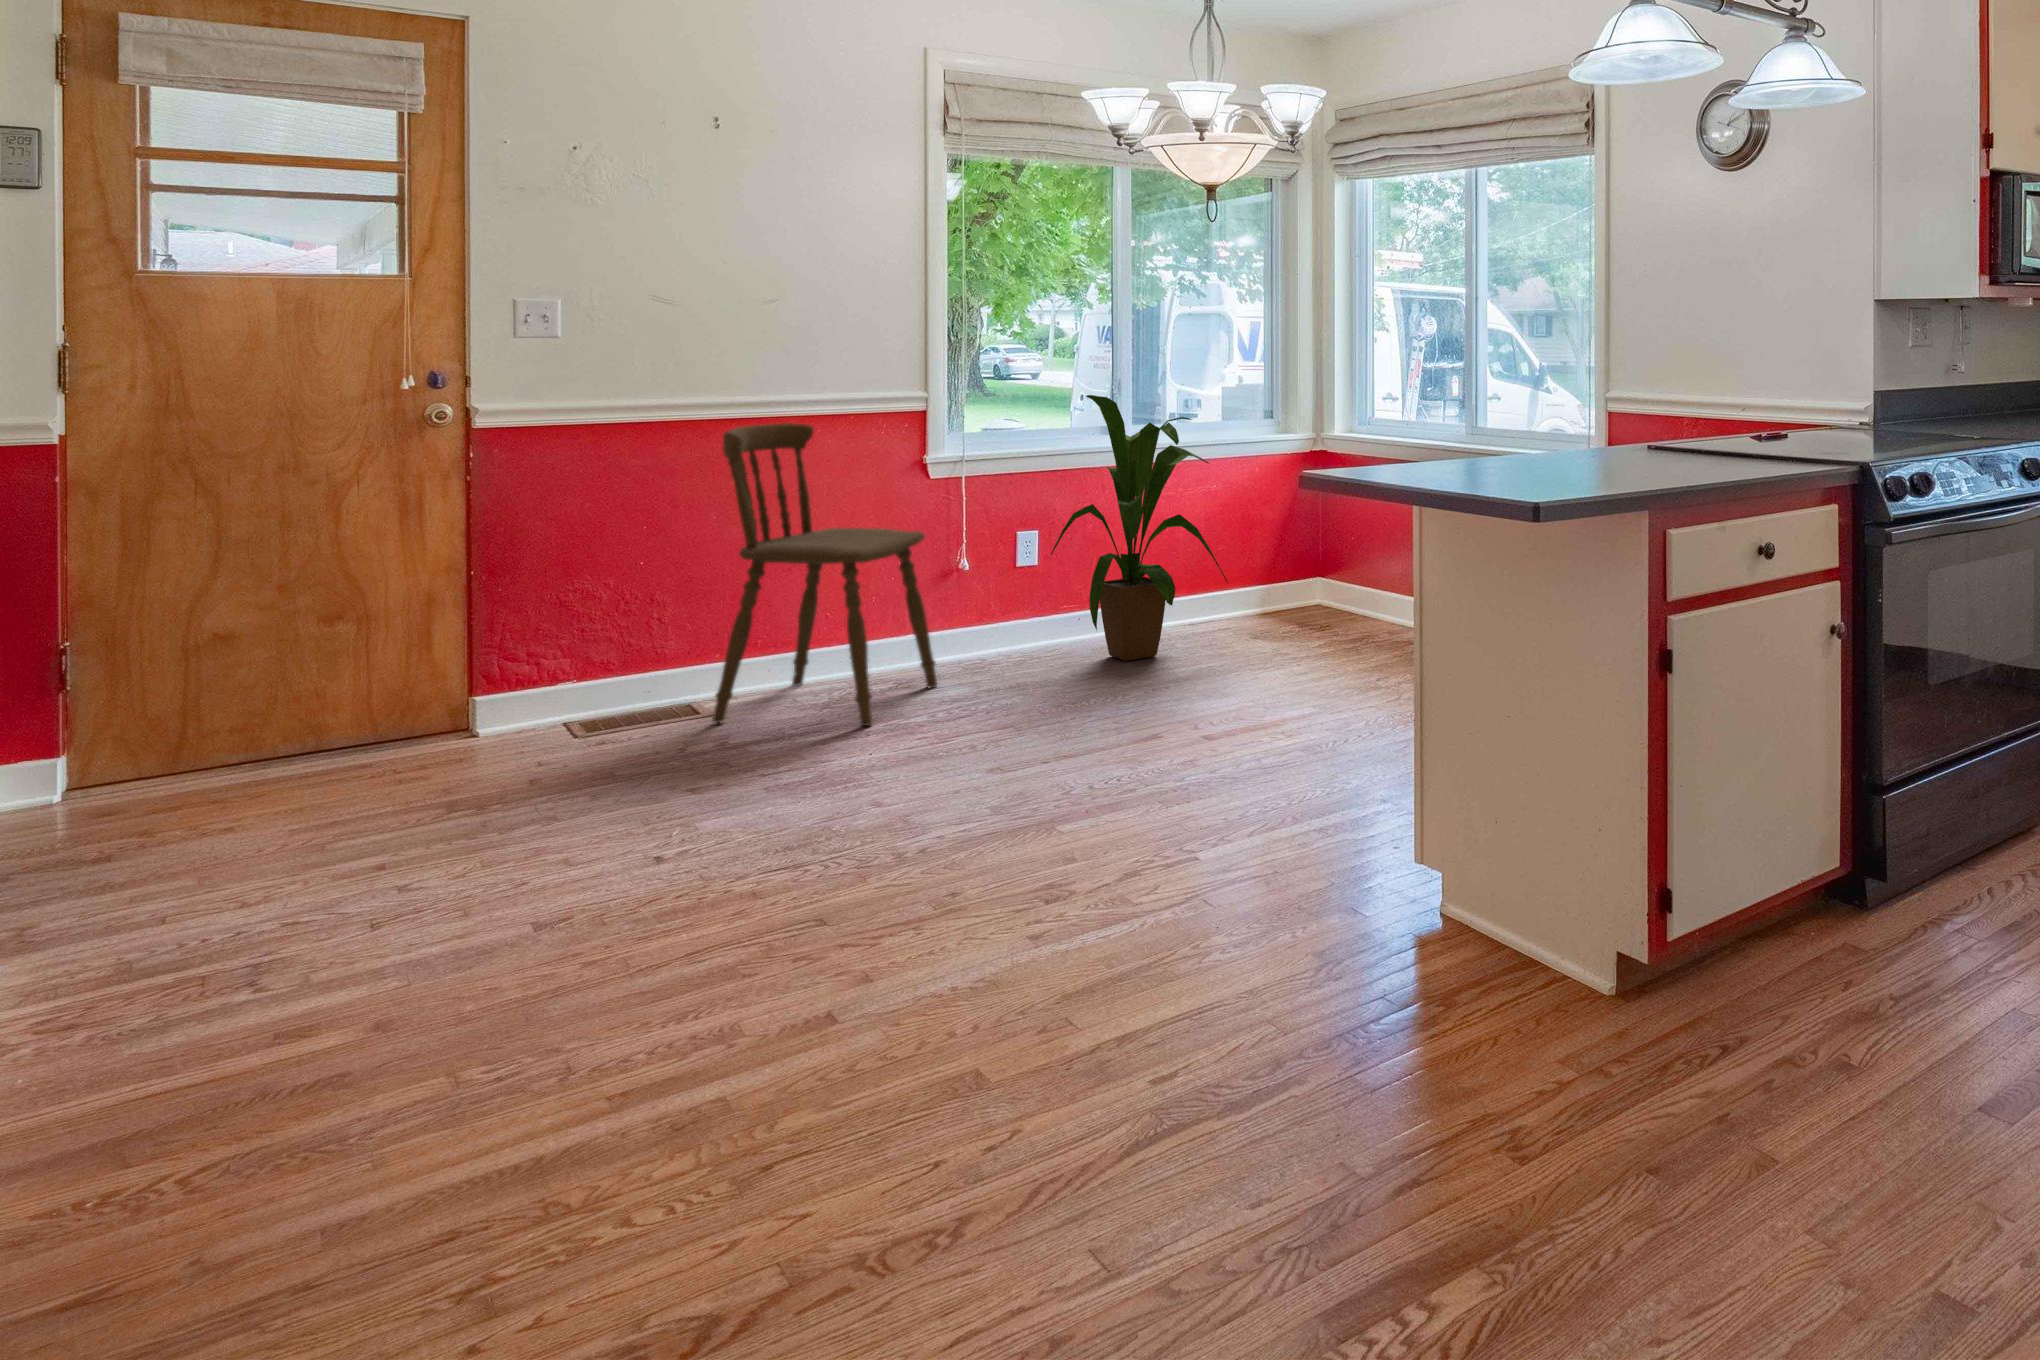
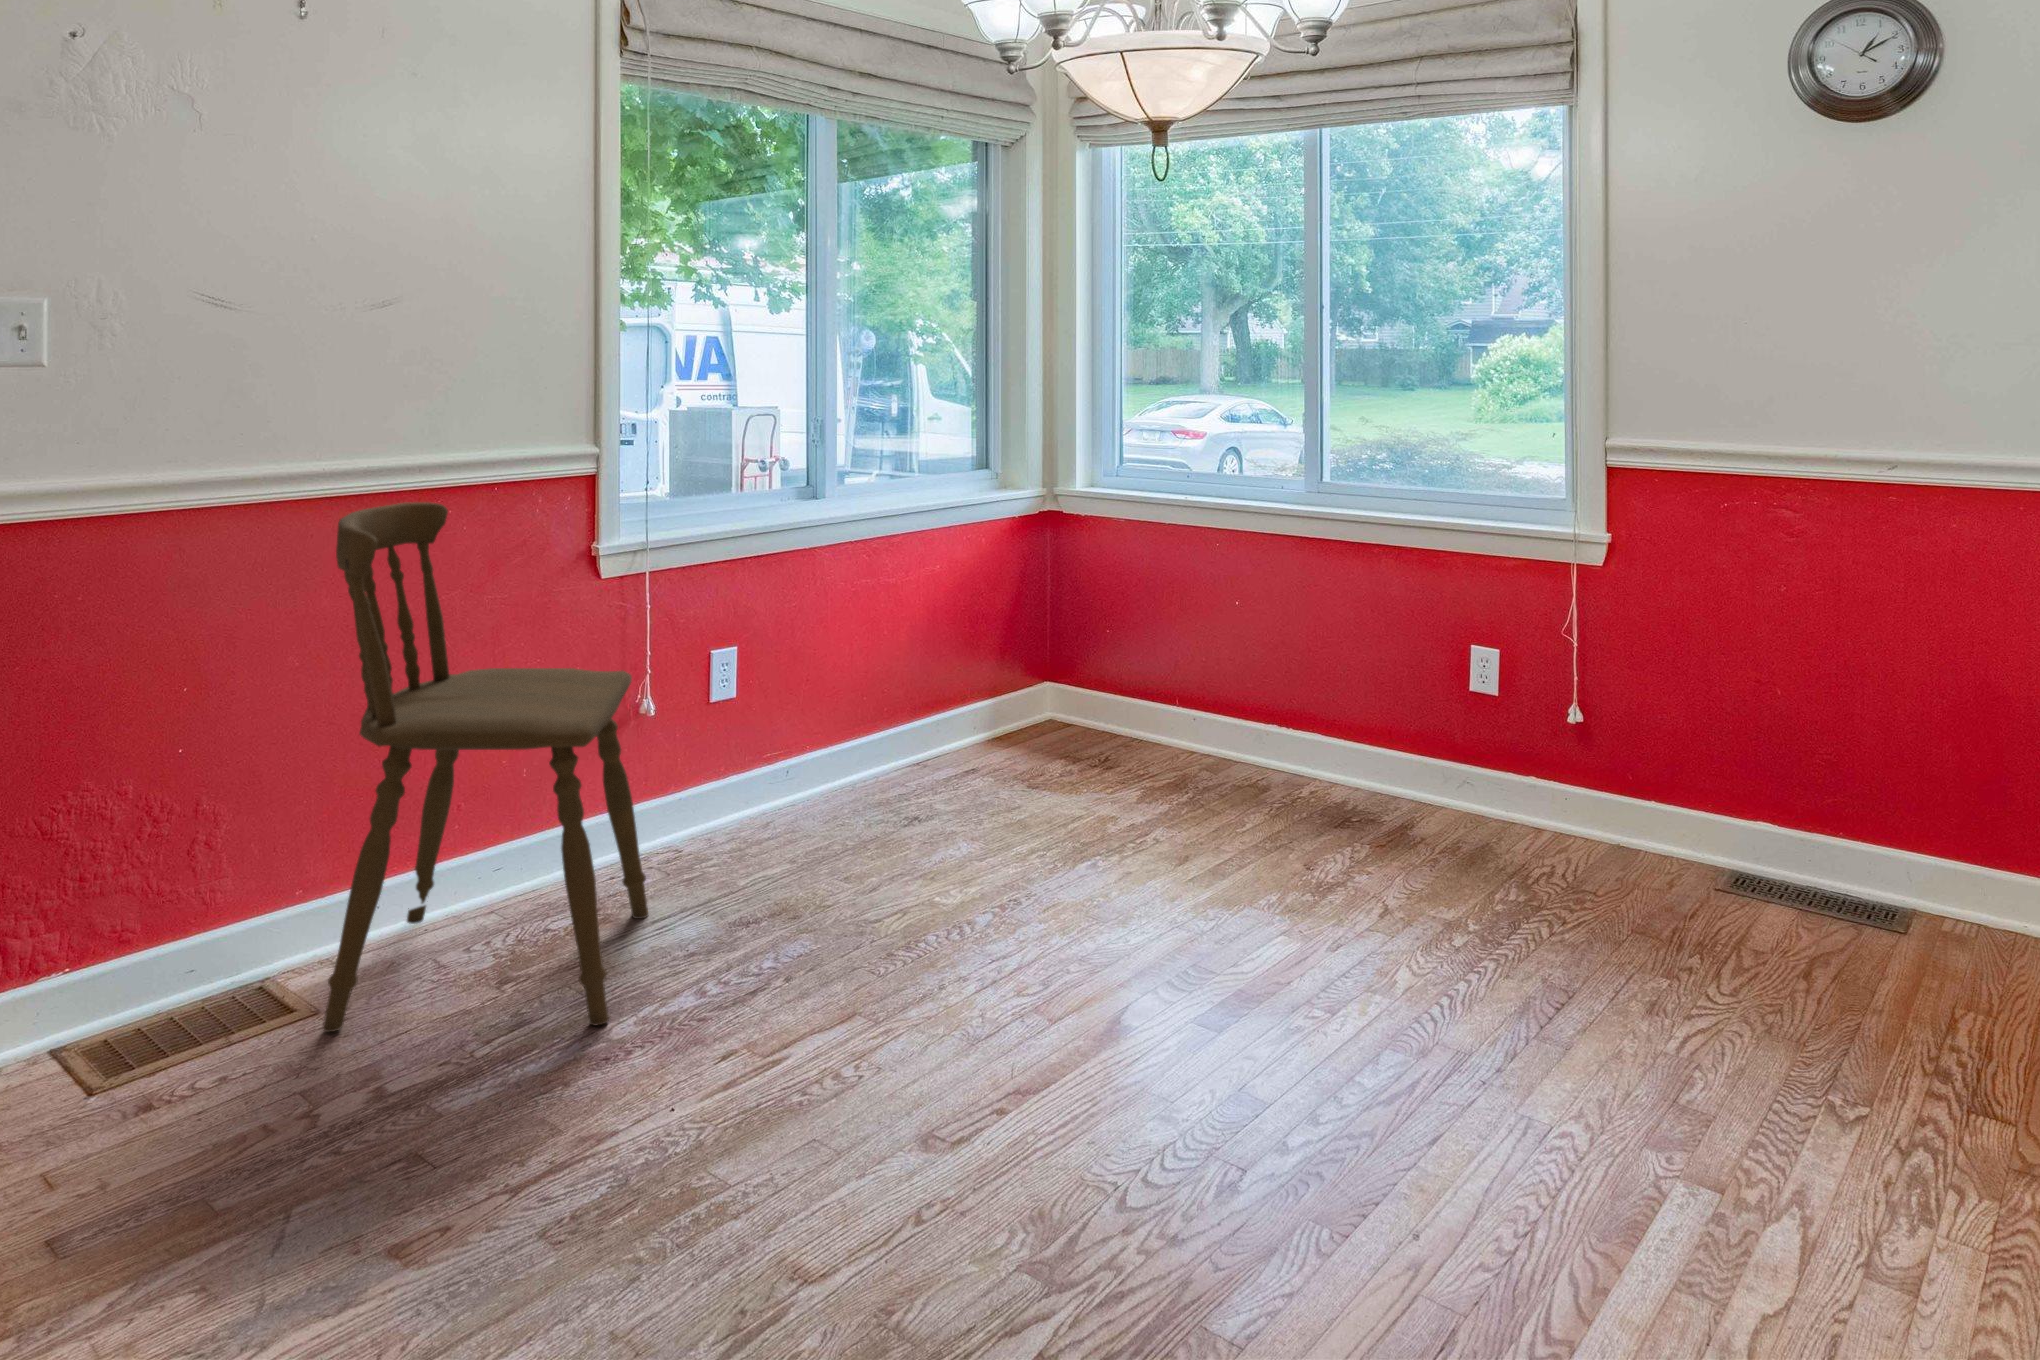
house plant: present [1050,395,1228,661] -> none [770,450,1037,843]

